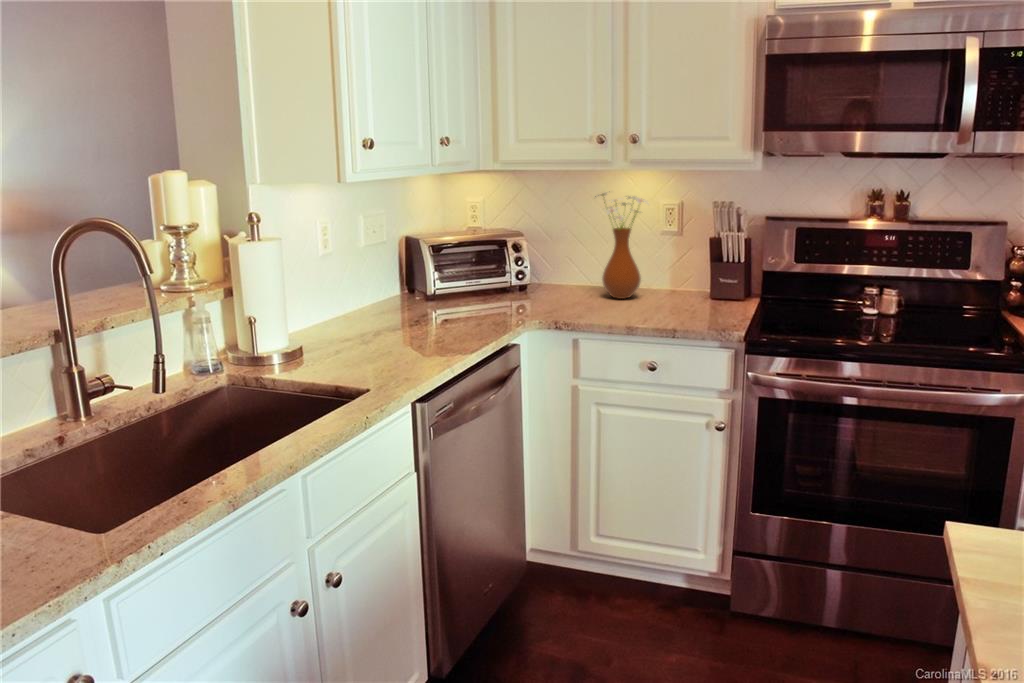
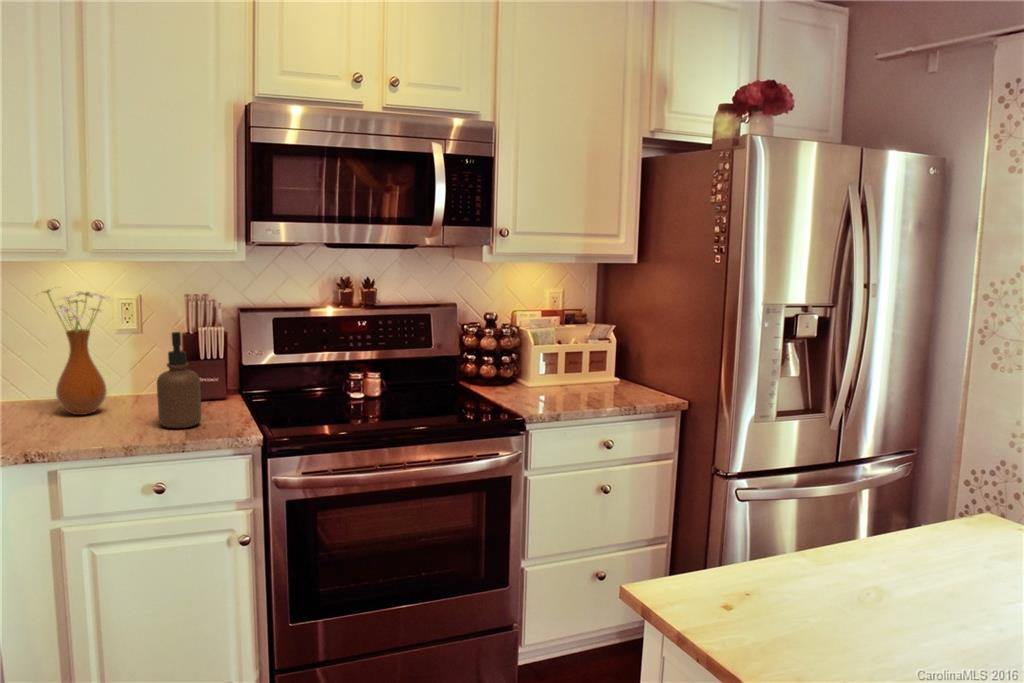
soap dispenser: none [668,233,705,319] -> present [157,332,202,428]

